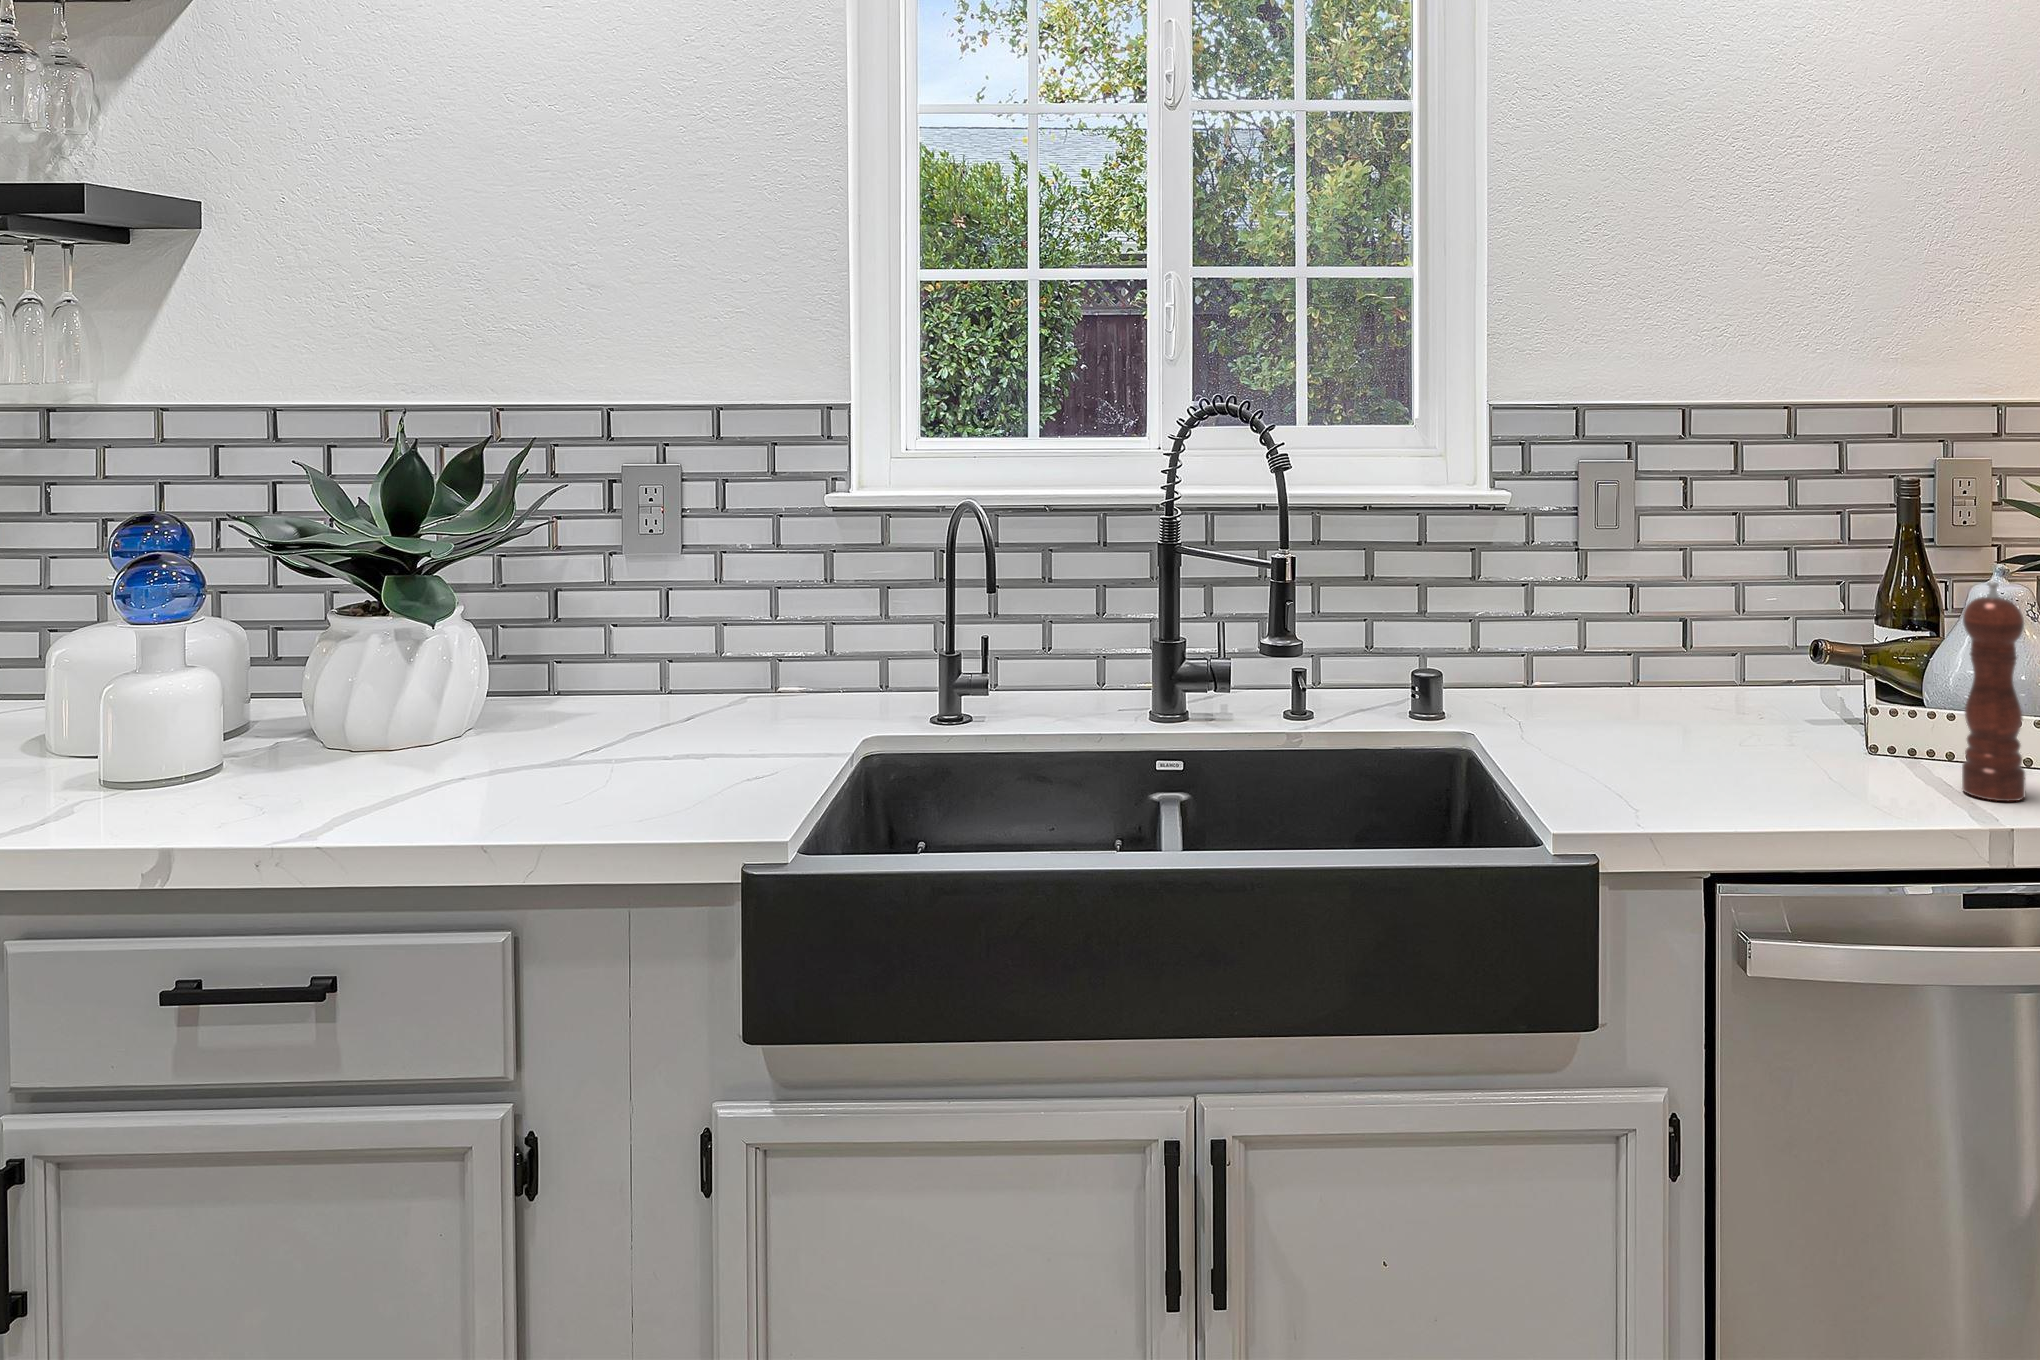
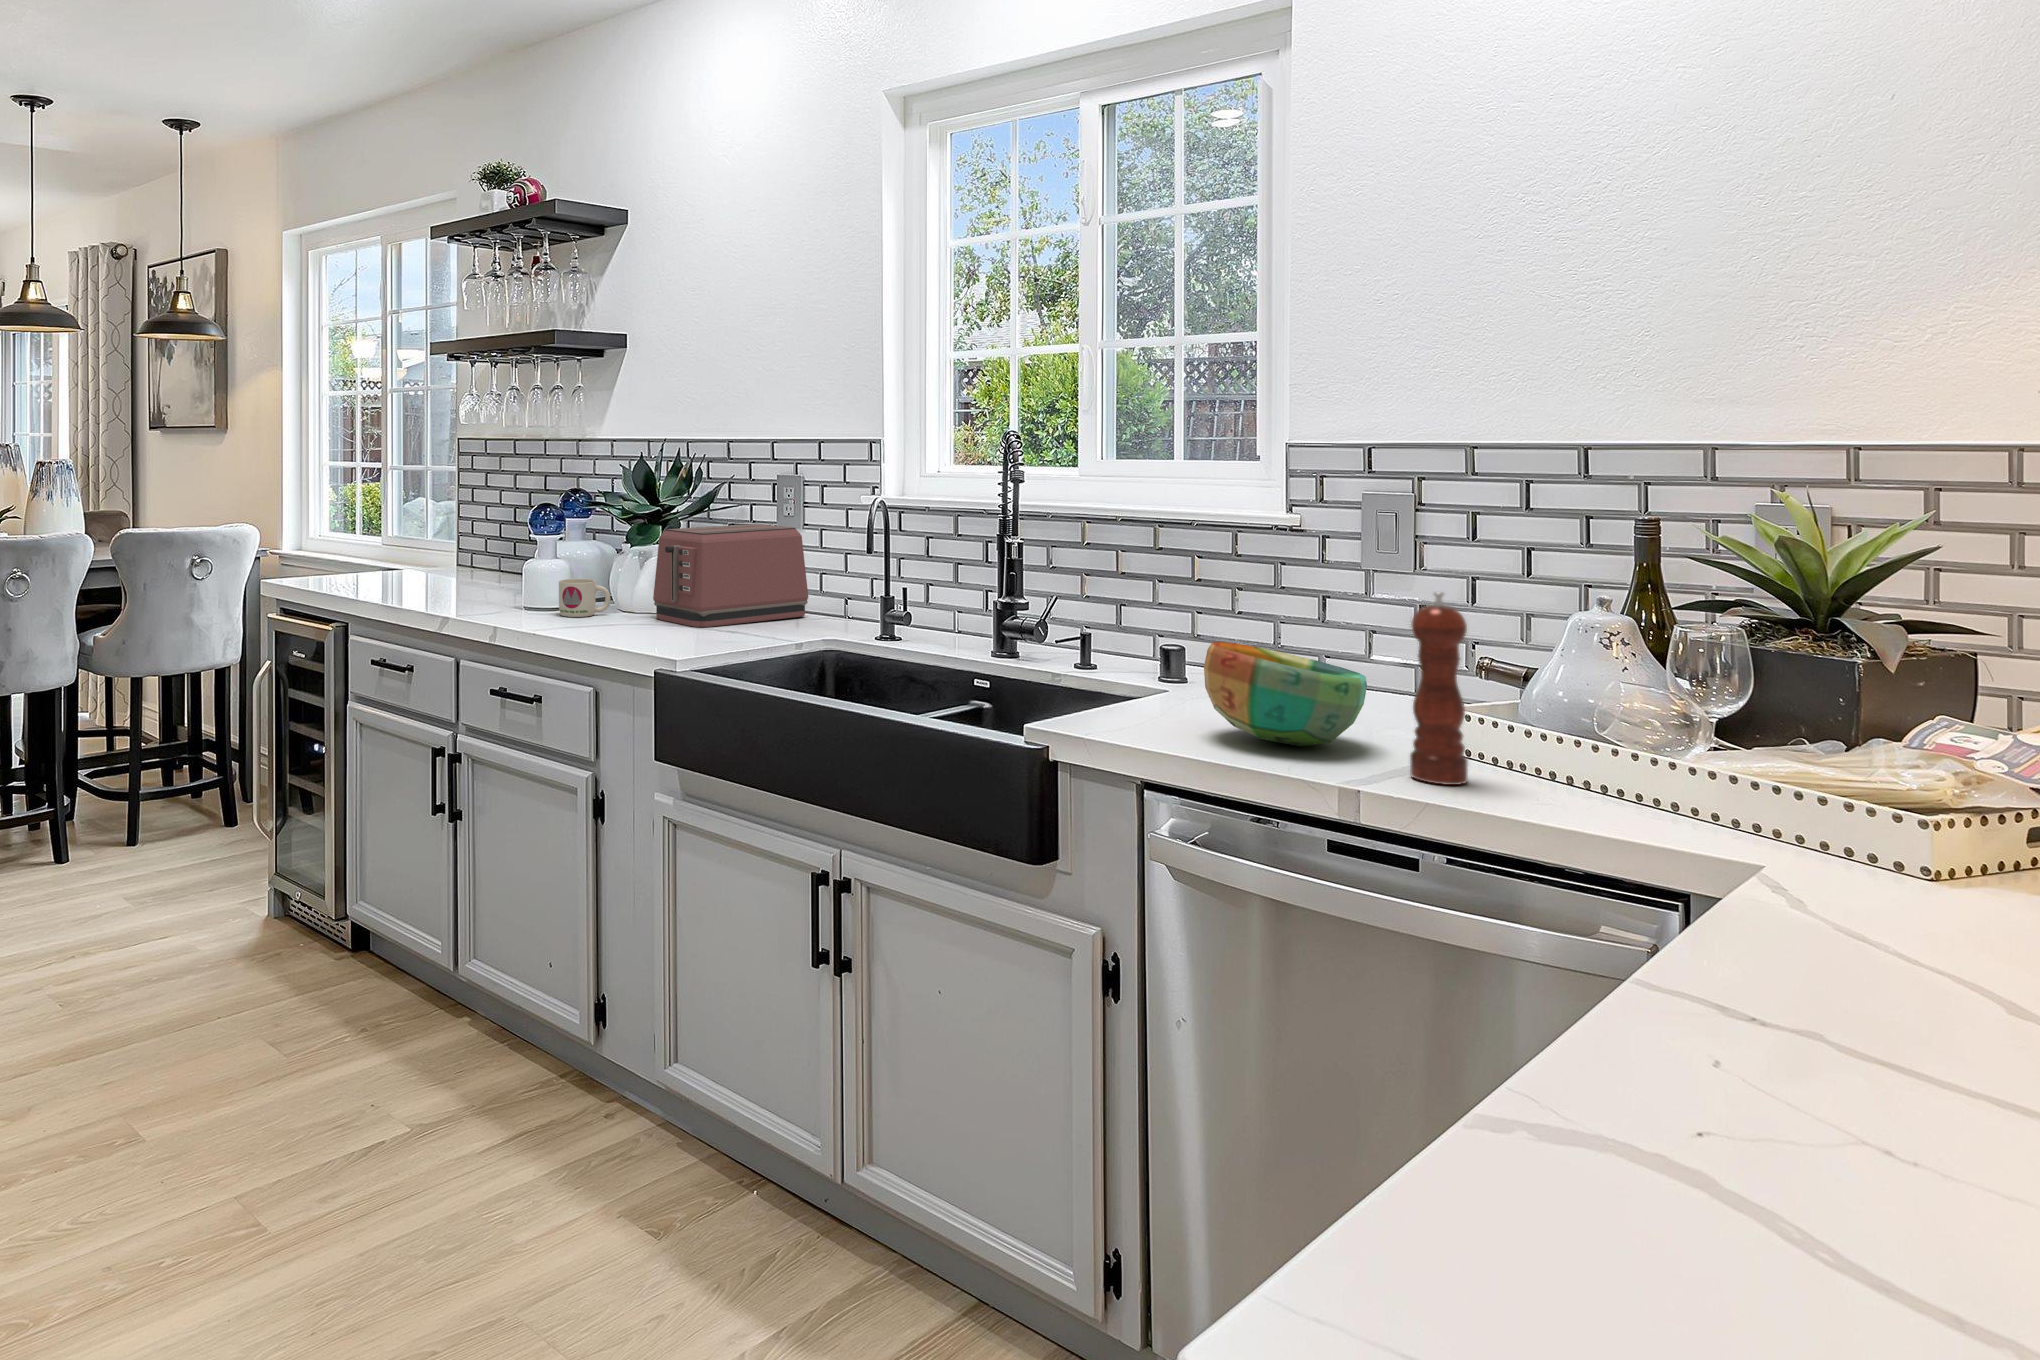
toaster: none [468,560,722,775] -> present [653,524,808,627]
bowl: none [1682,668,1876,786] -> present [1204,642,1367,746]
mug: none [242,718,360,811] -> present [559,579,610,617]

